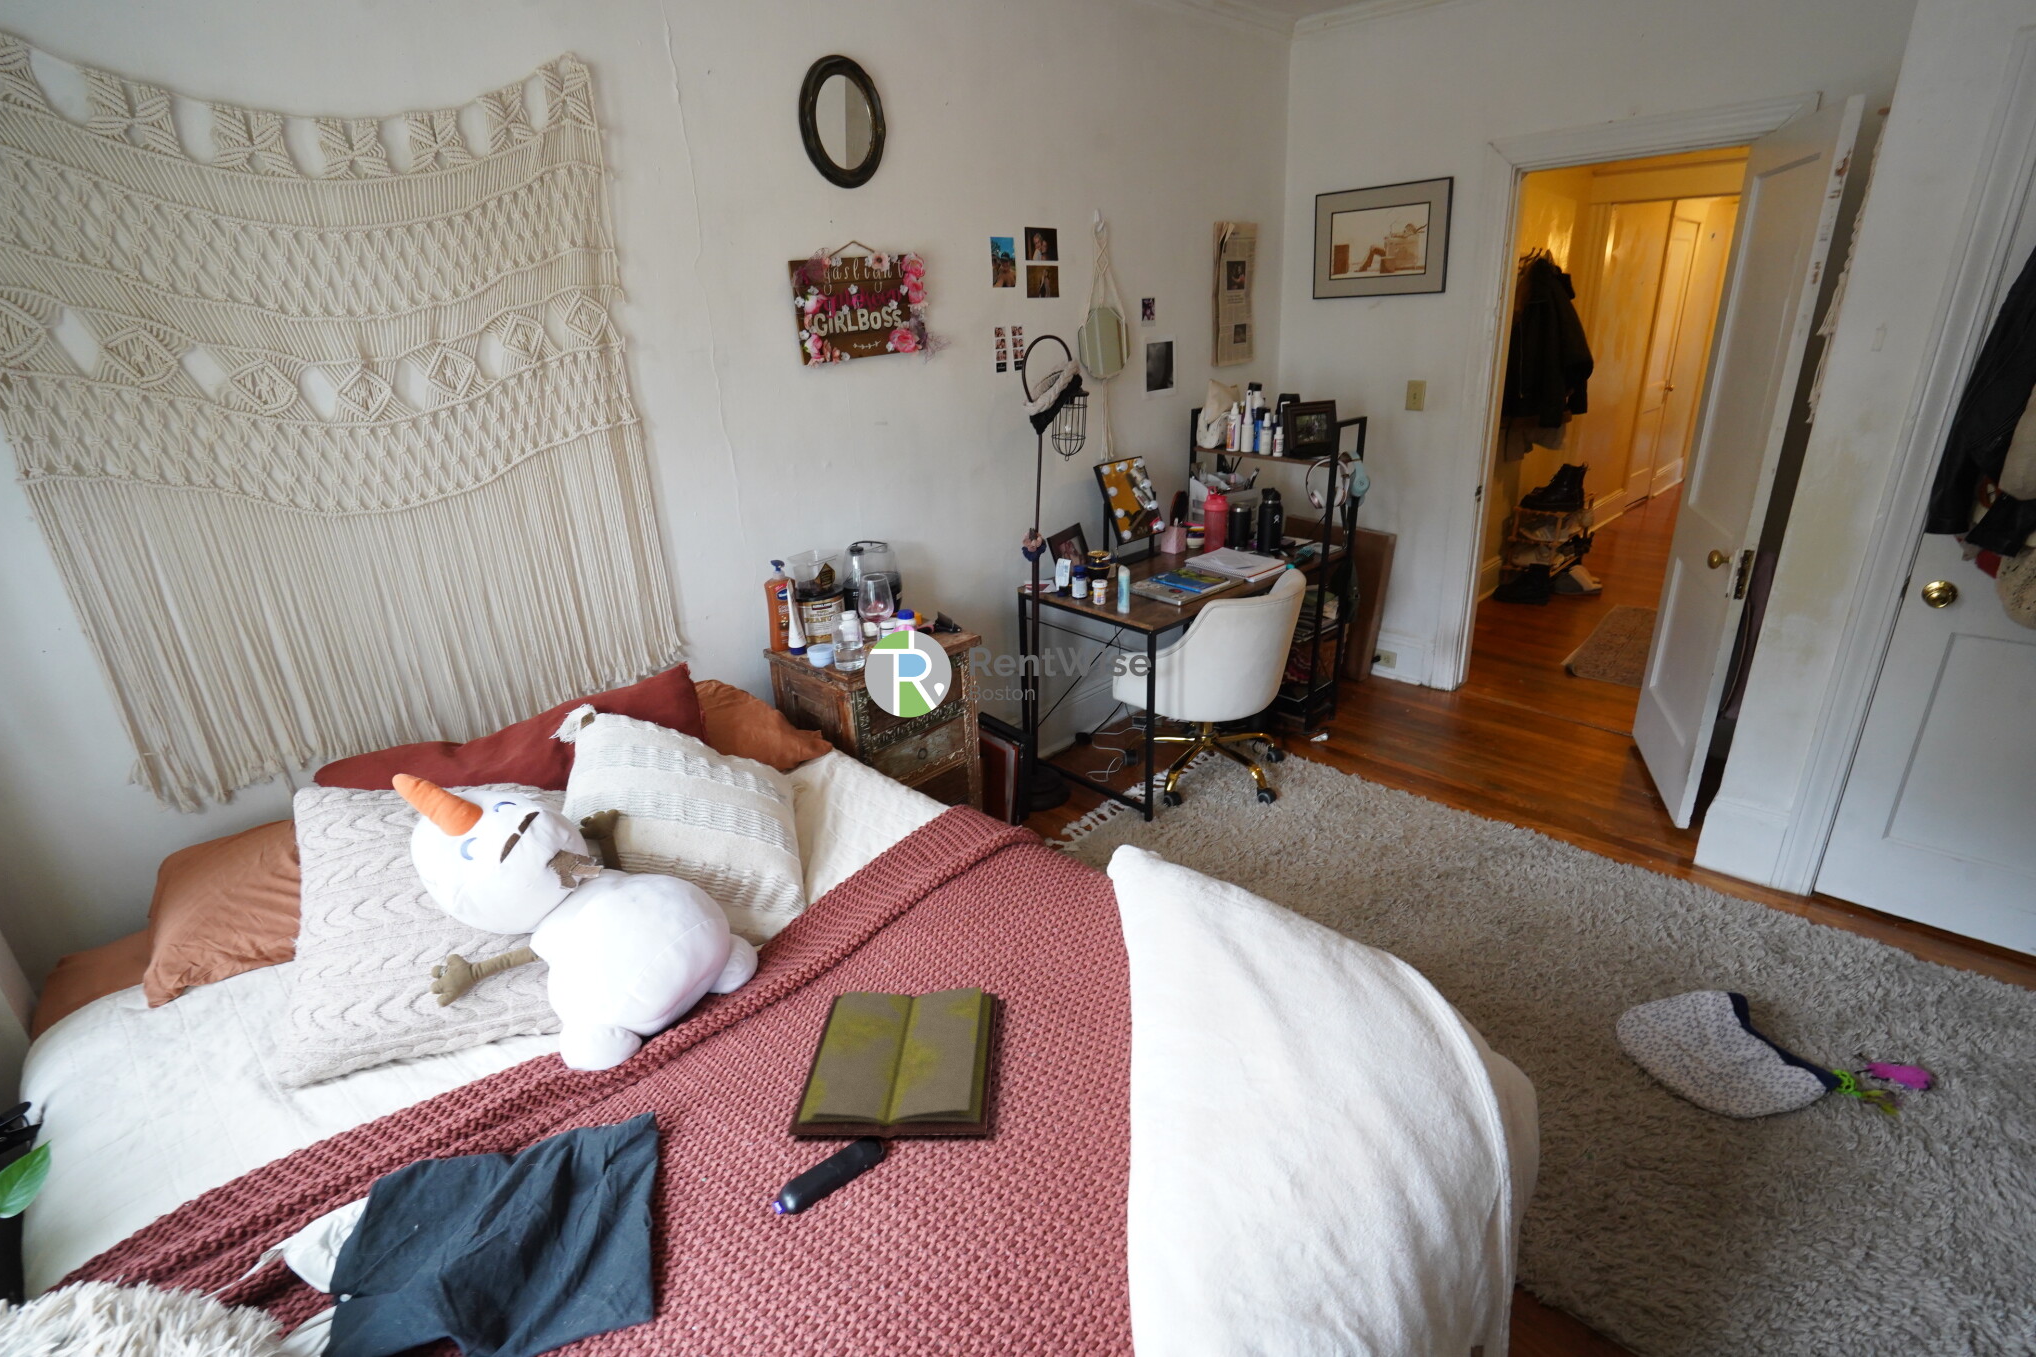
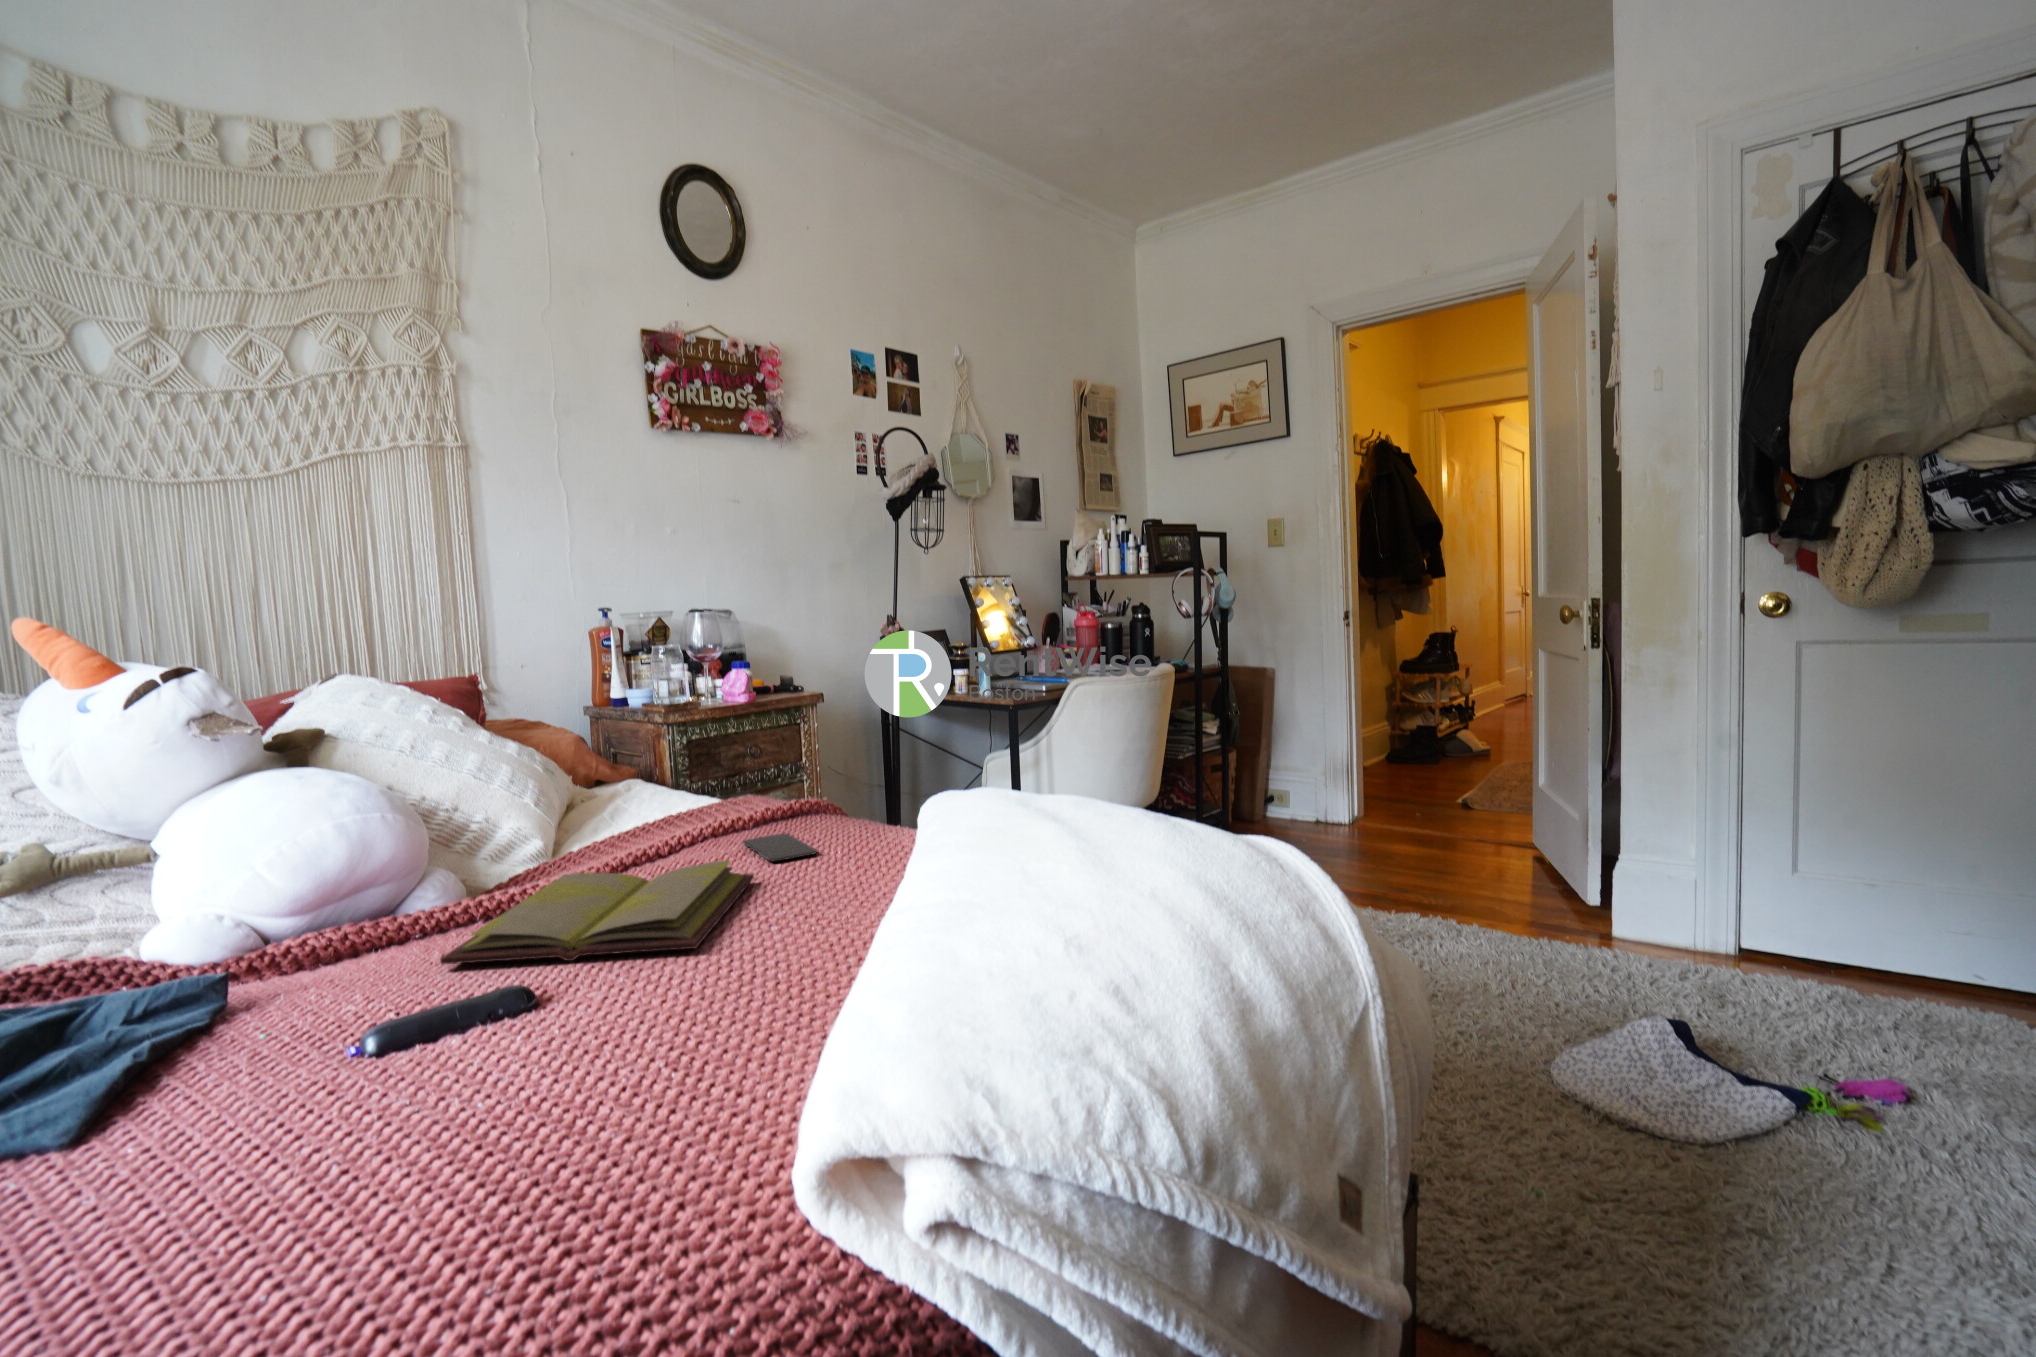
smartphone: none [968,901,1040,959] -> present [743,833,817,862]

